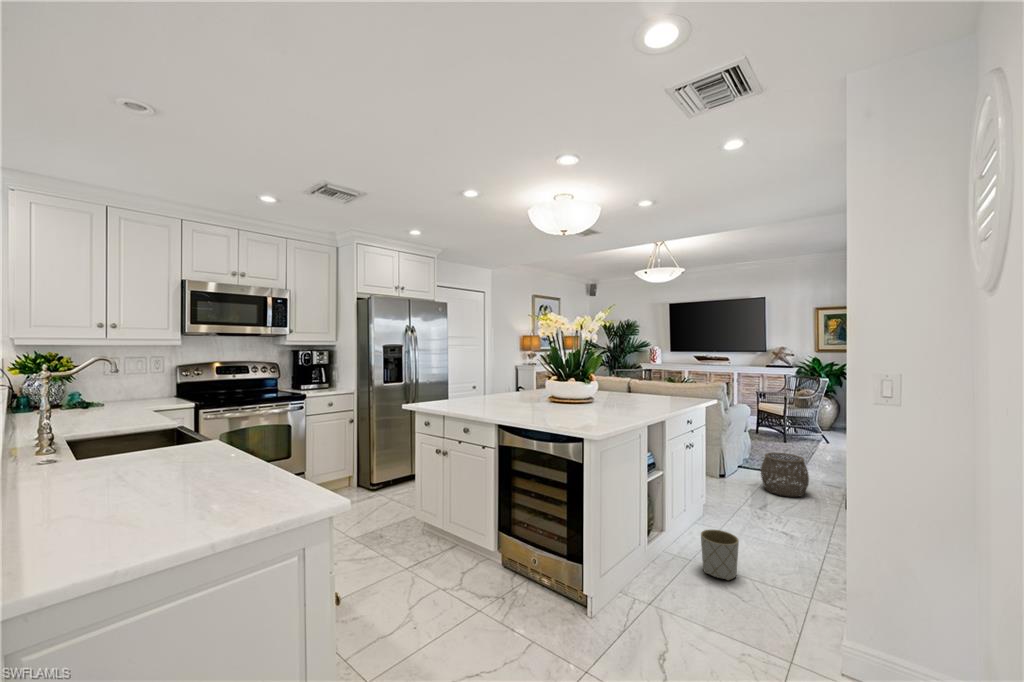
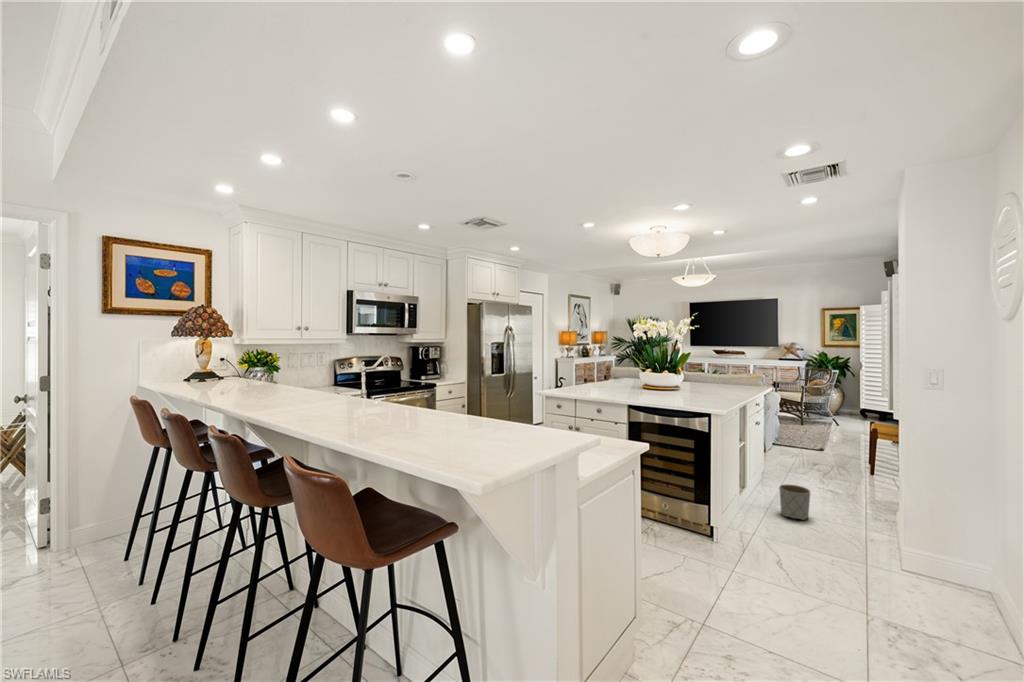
woven basket: present [761,452,809,497] -> none [797,431,839,466]

